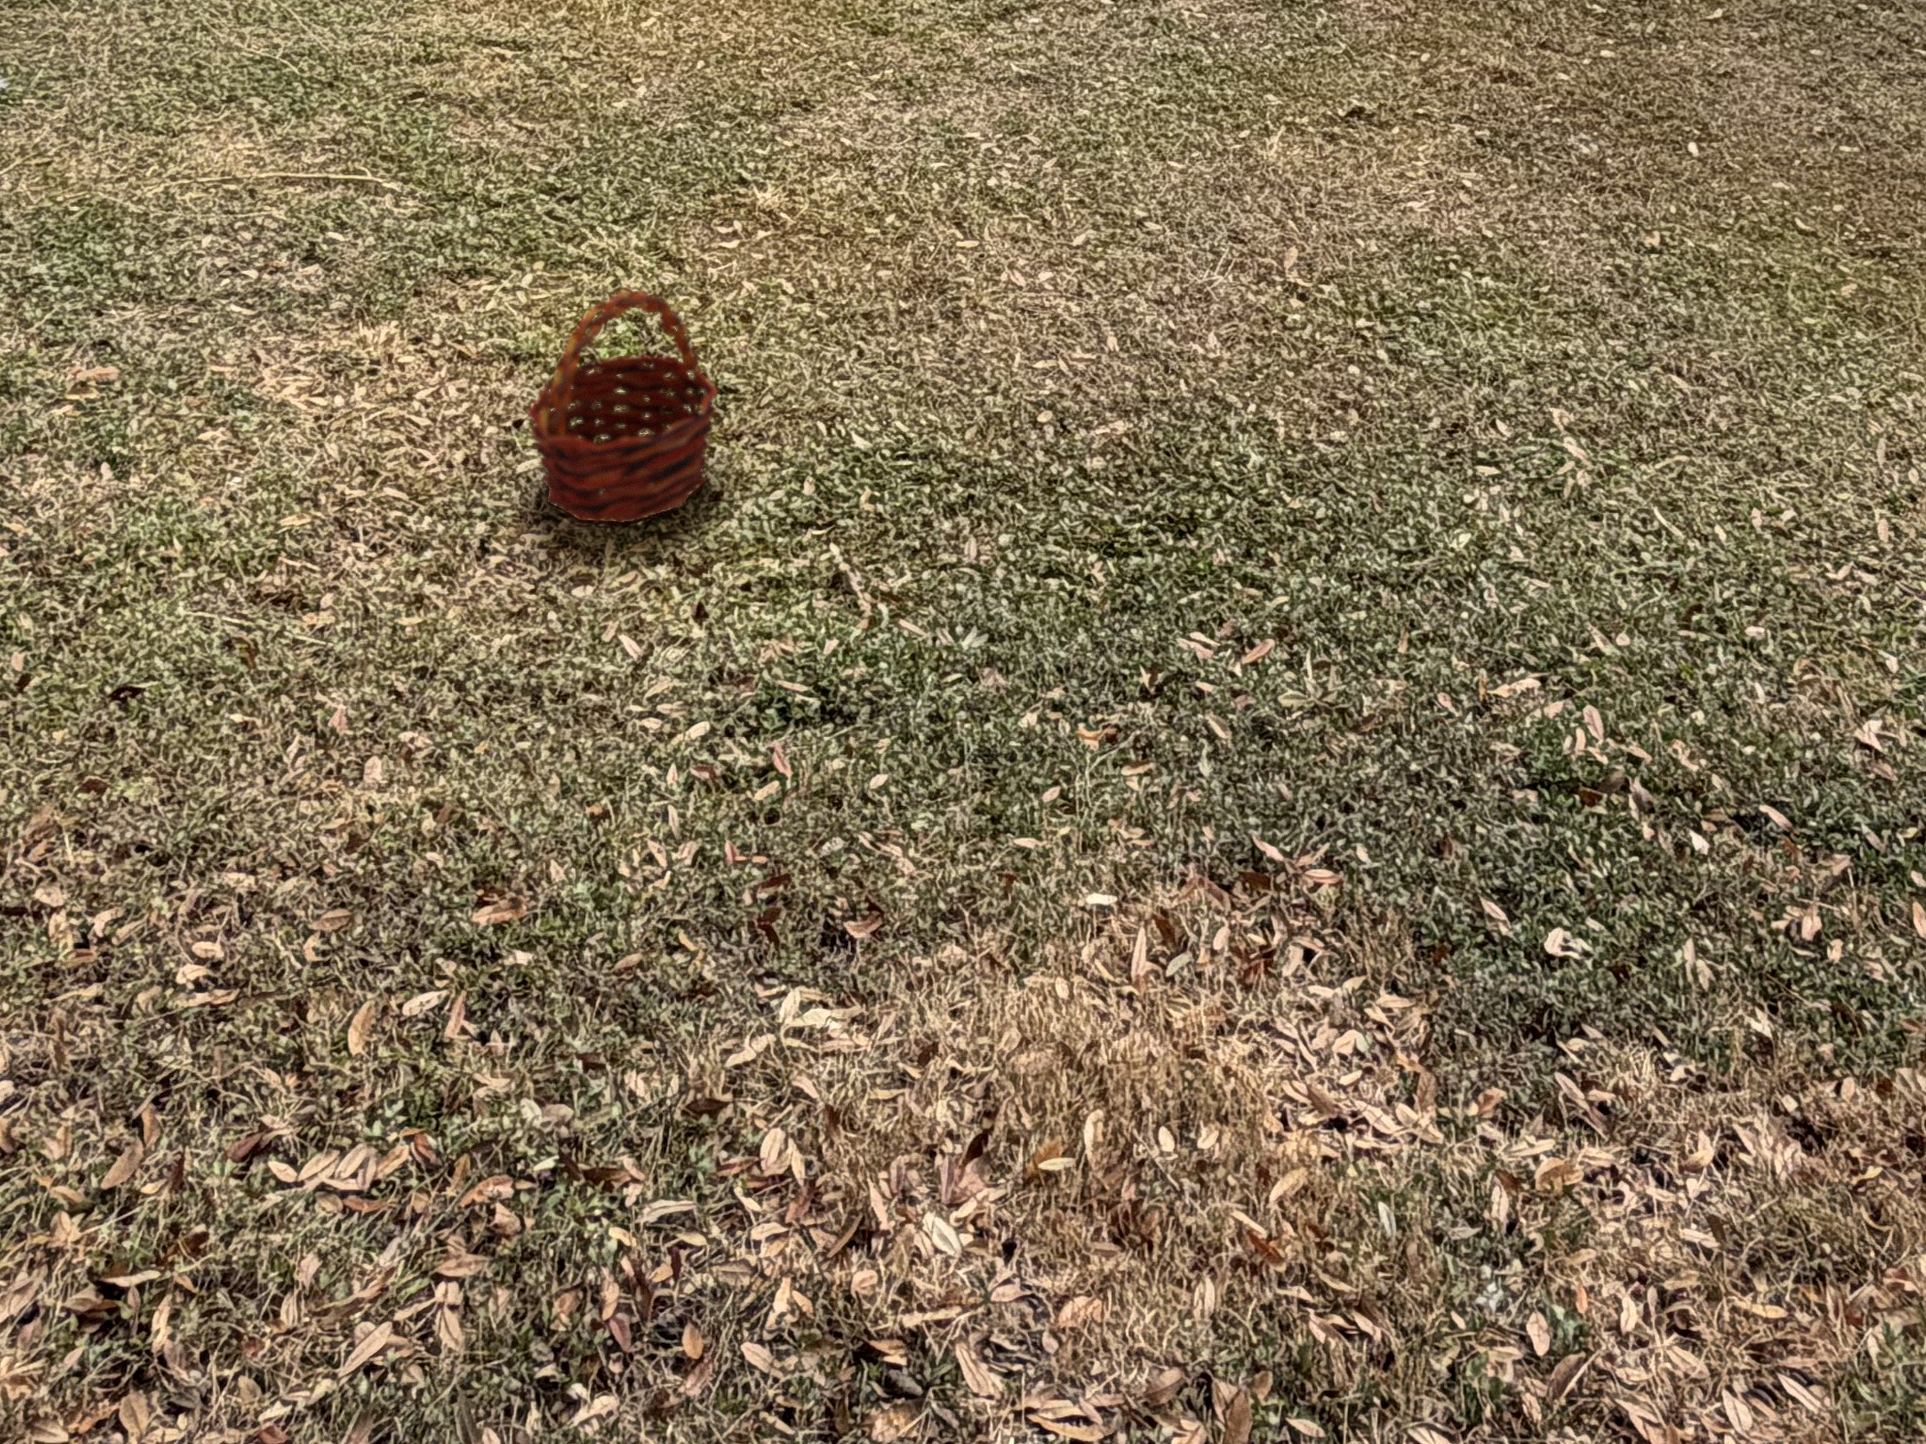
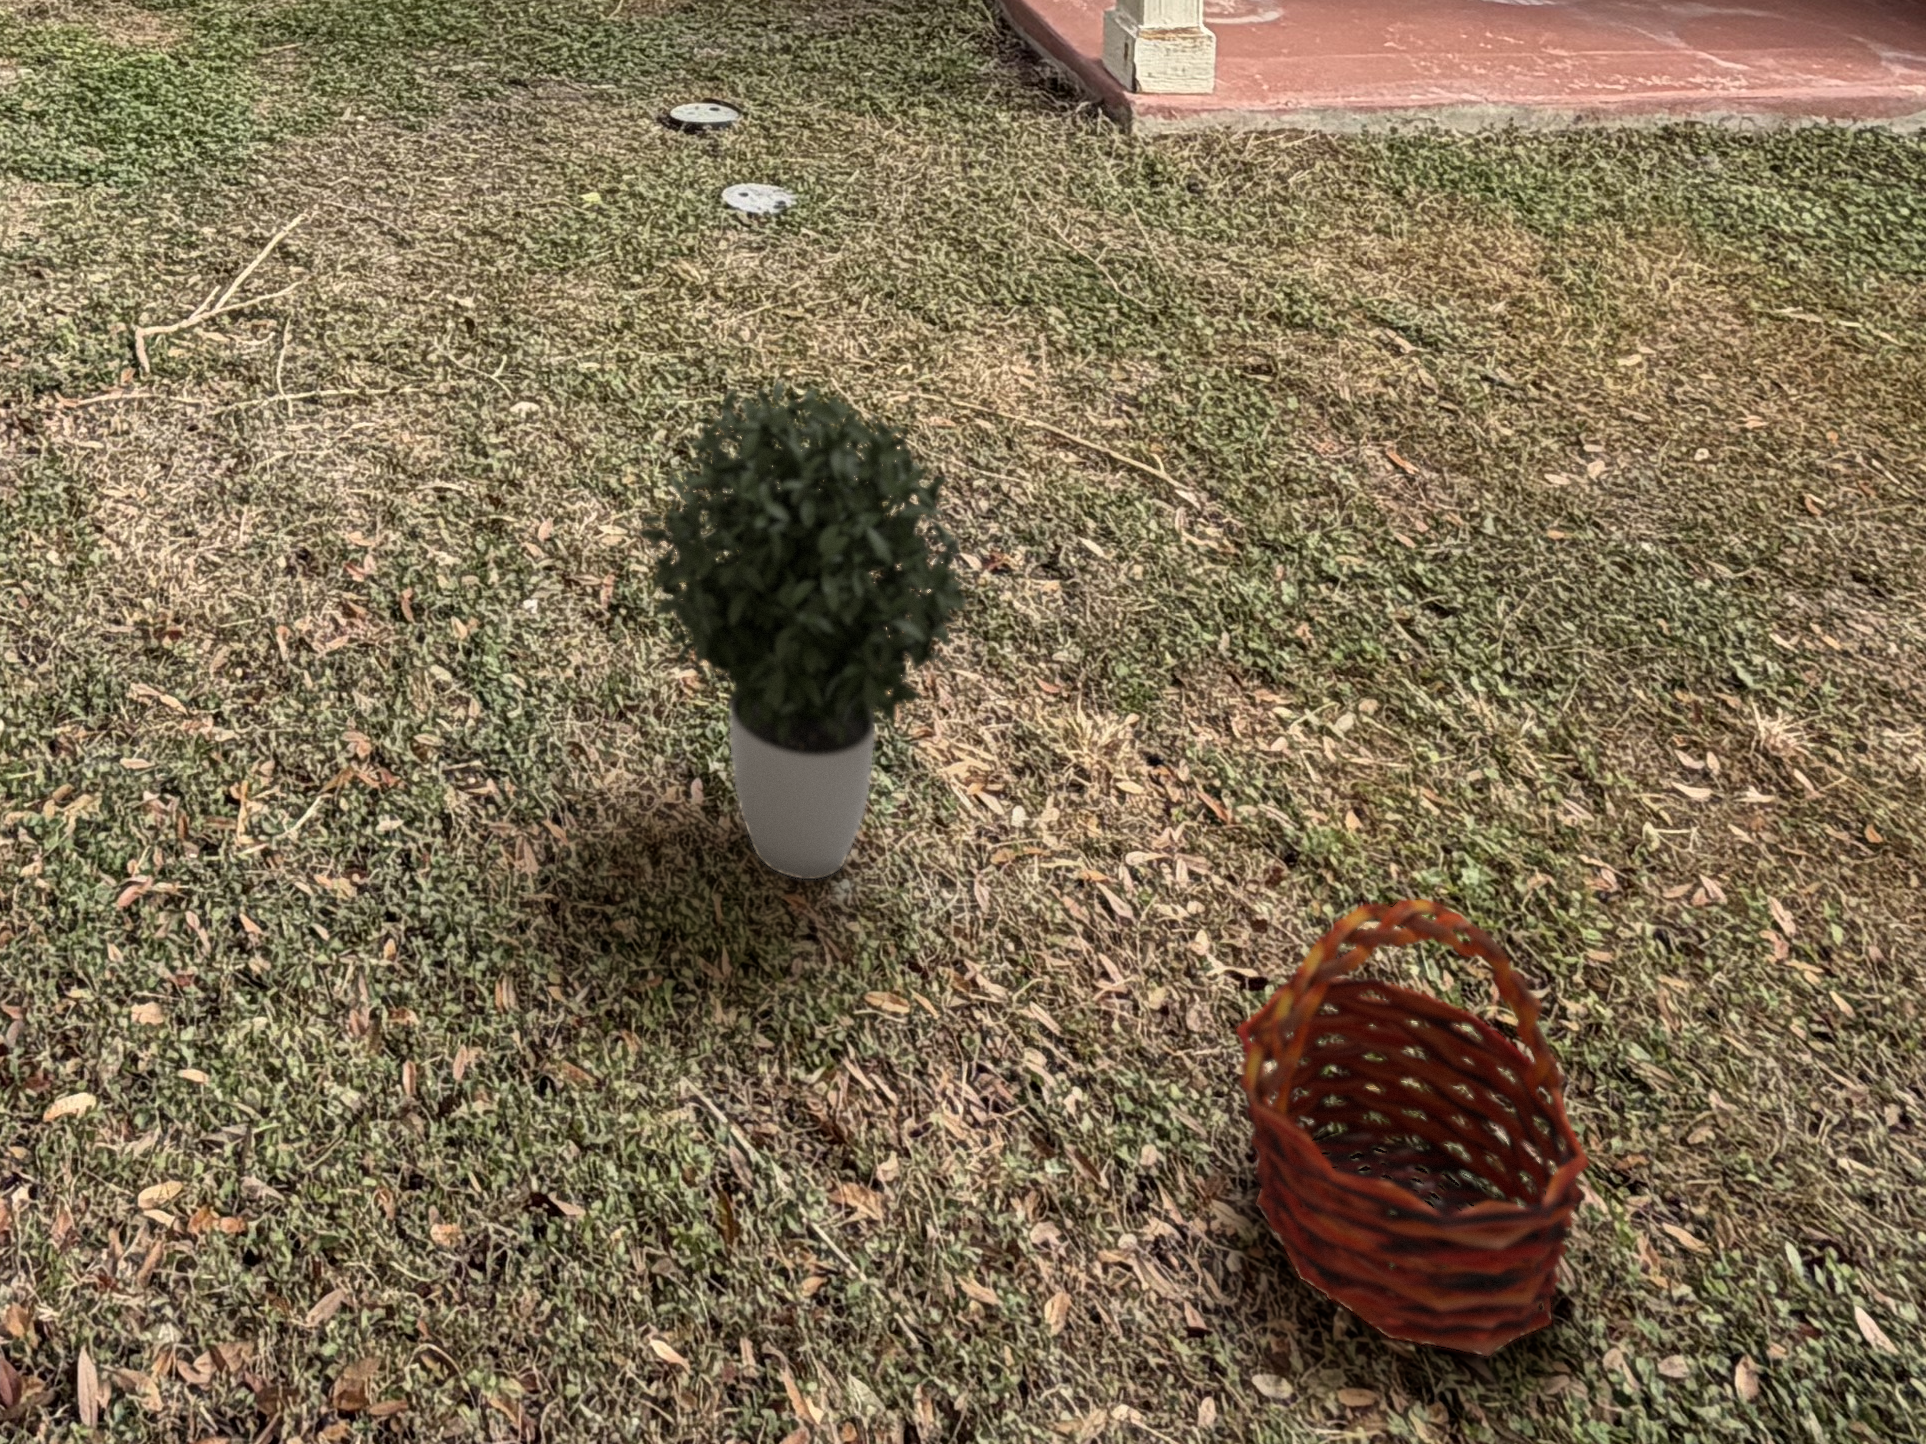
potted plant: none [62,150,314,484] -> present [638,382,970,879]

